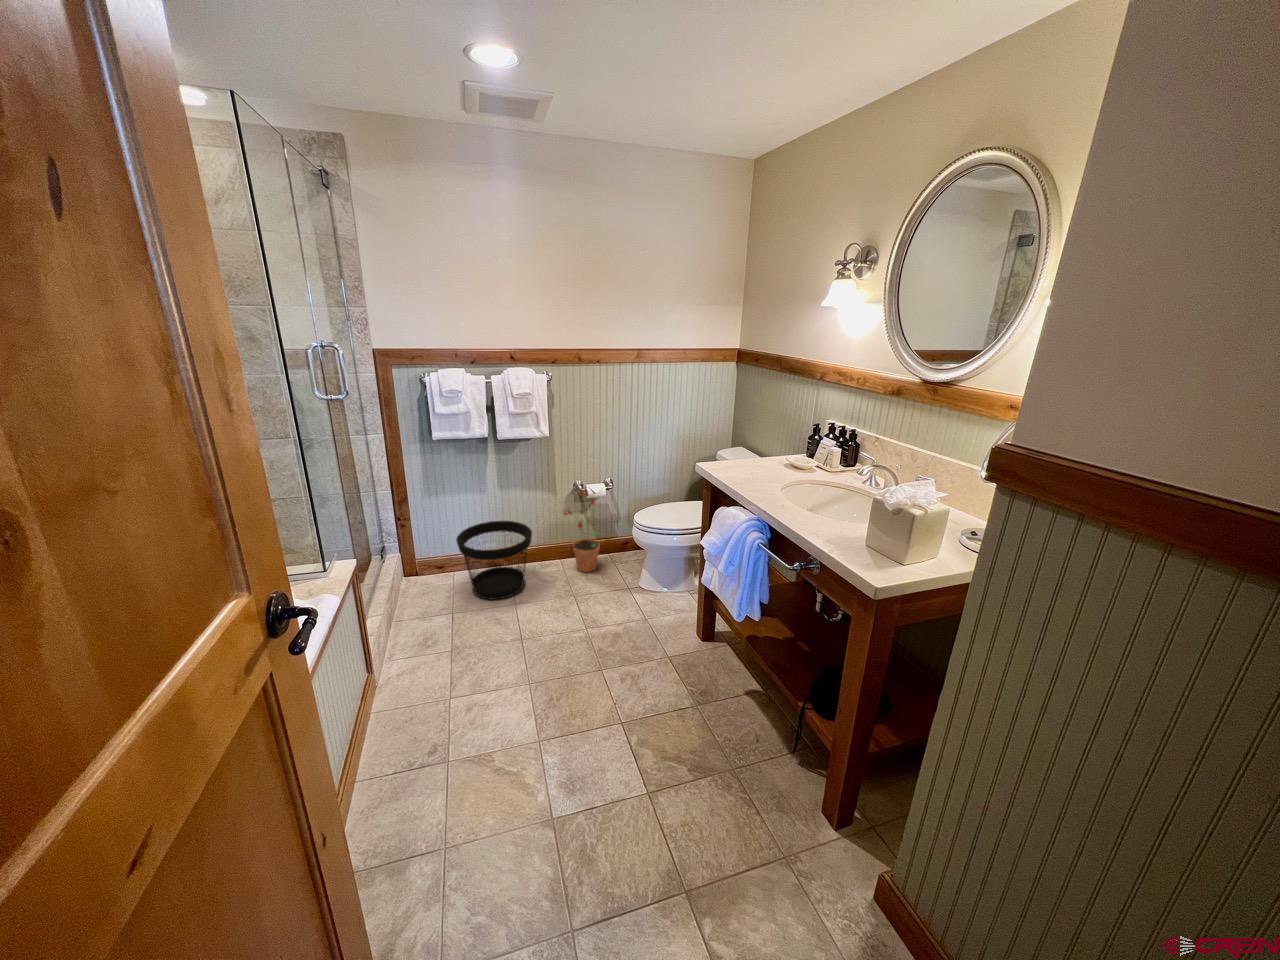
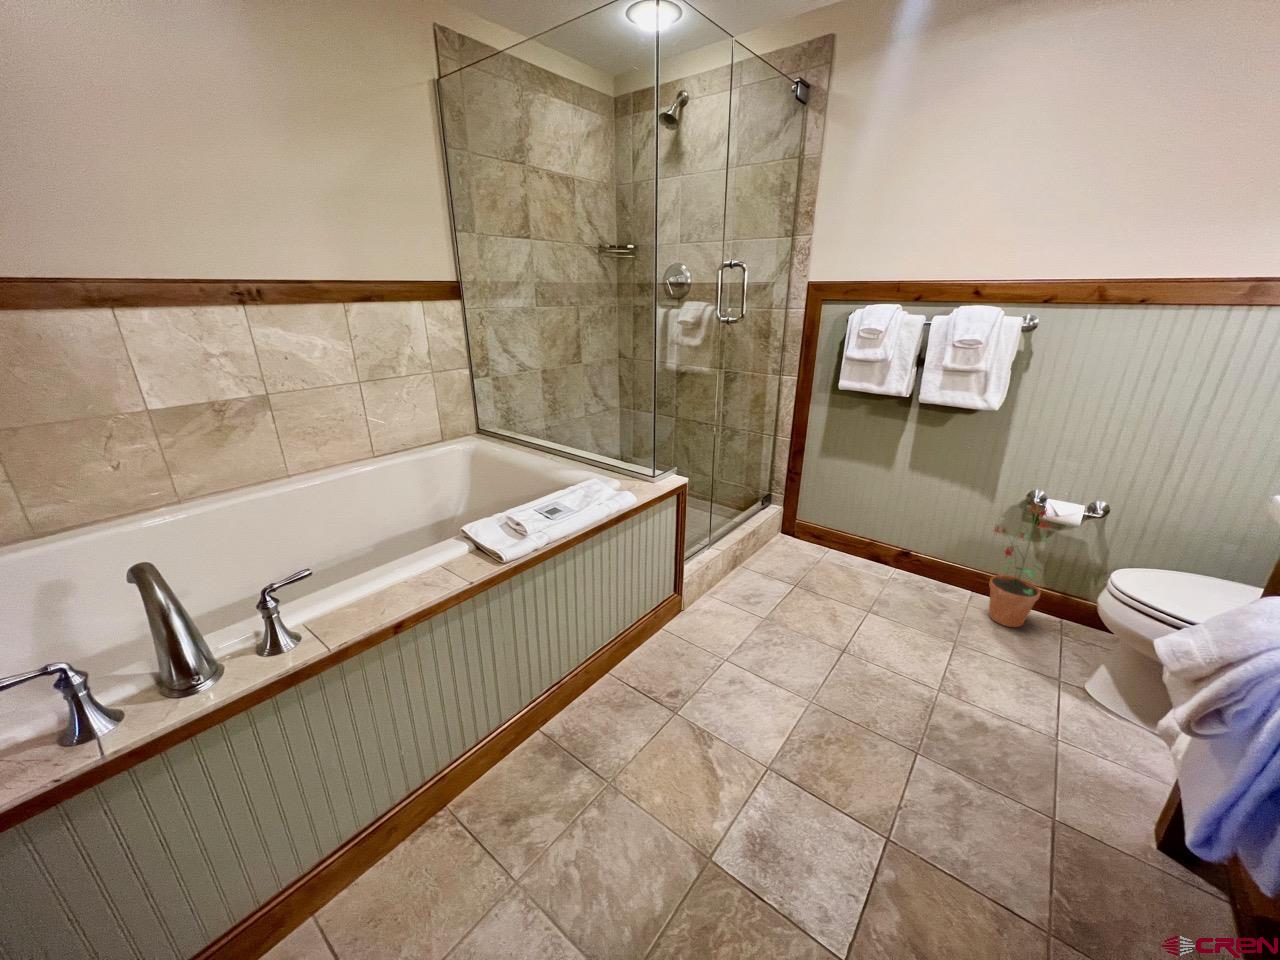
wastebasket: present [457,521,532,600] -> none [827,503,928,602]

